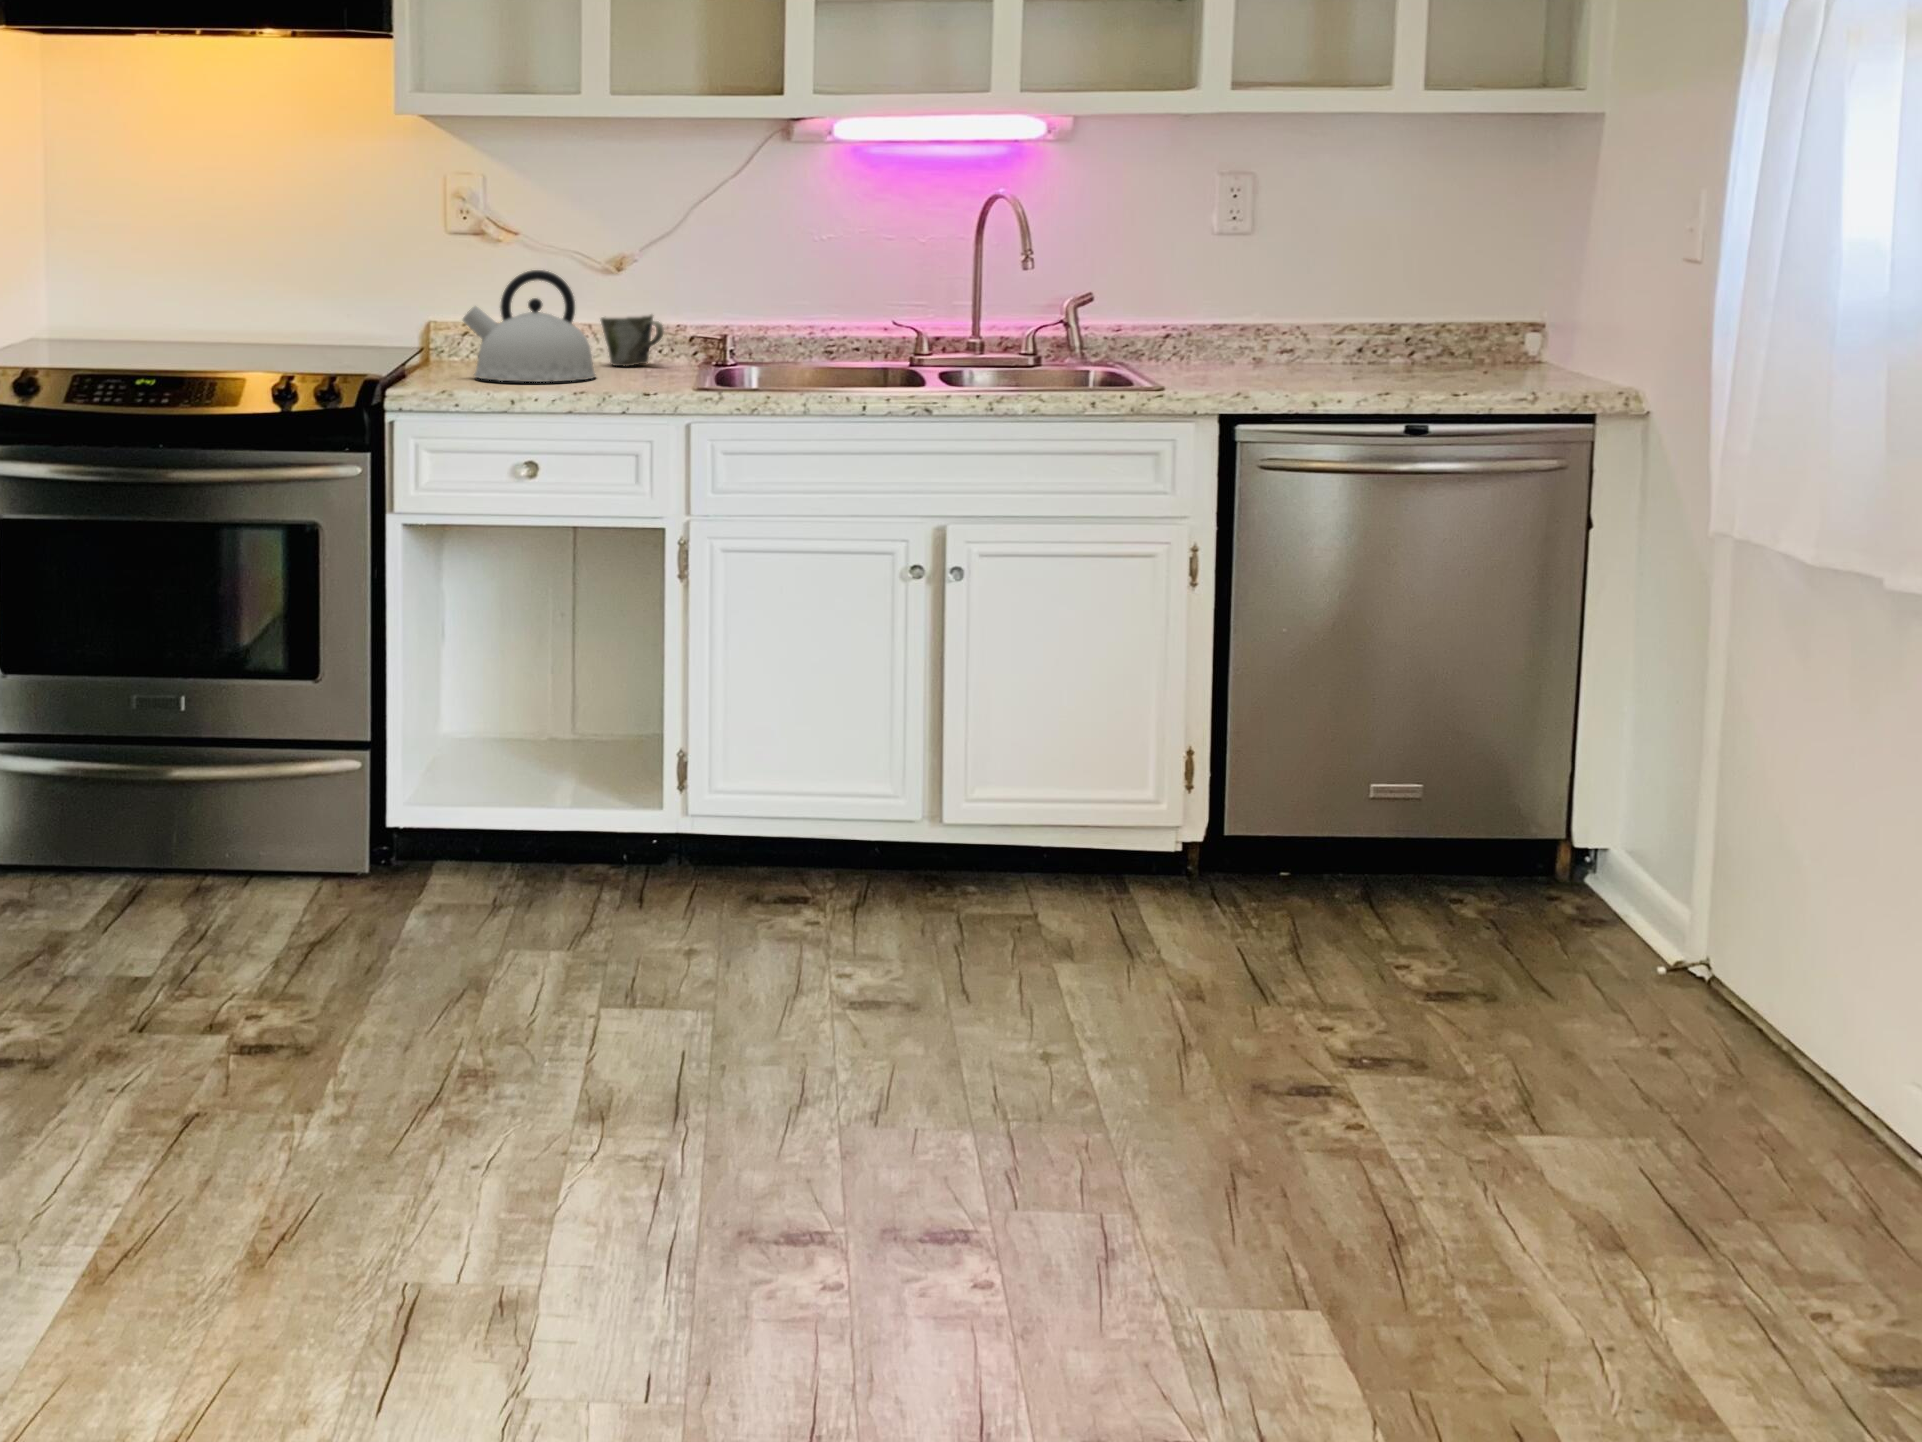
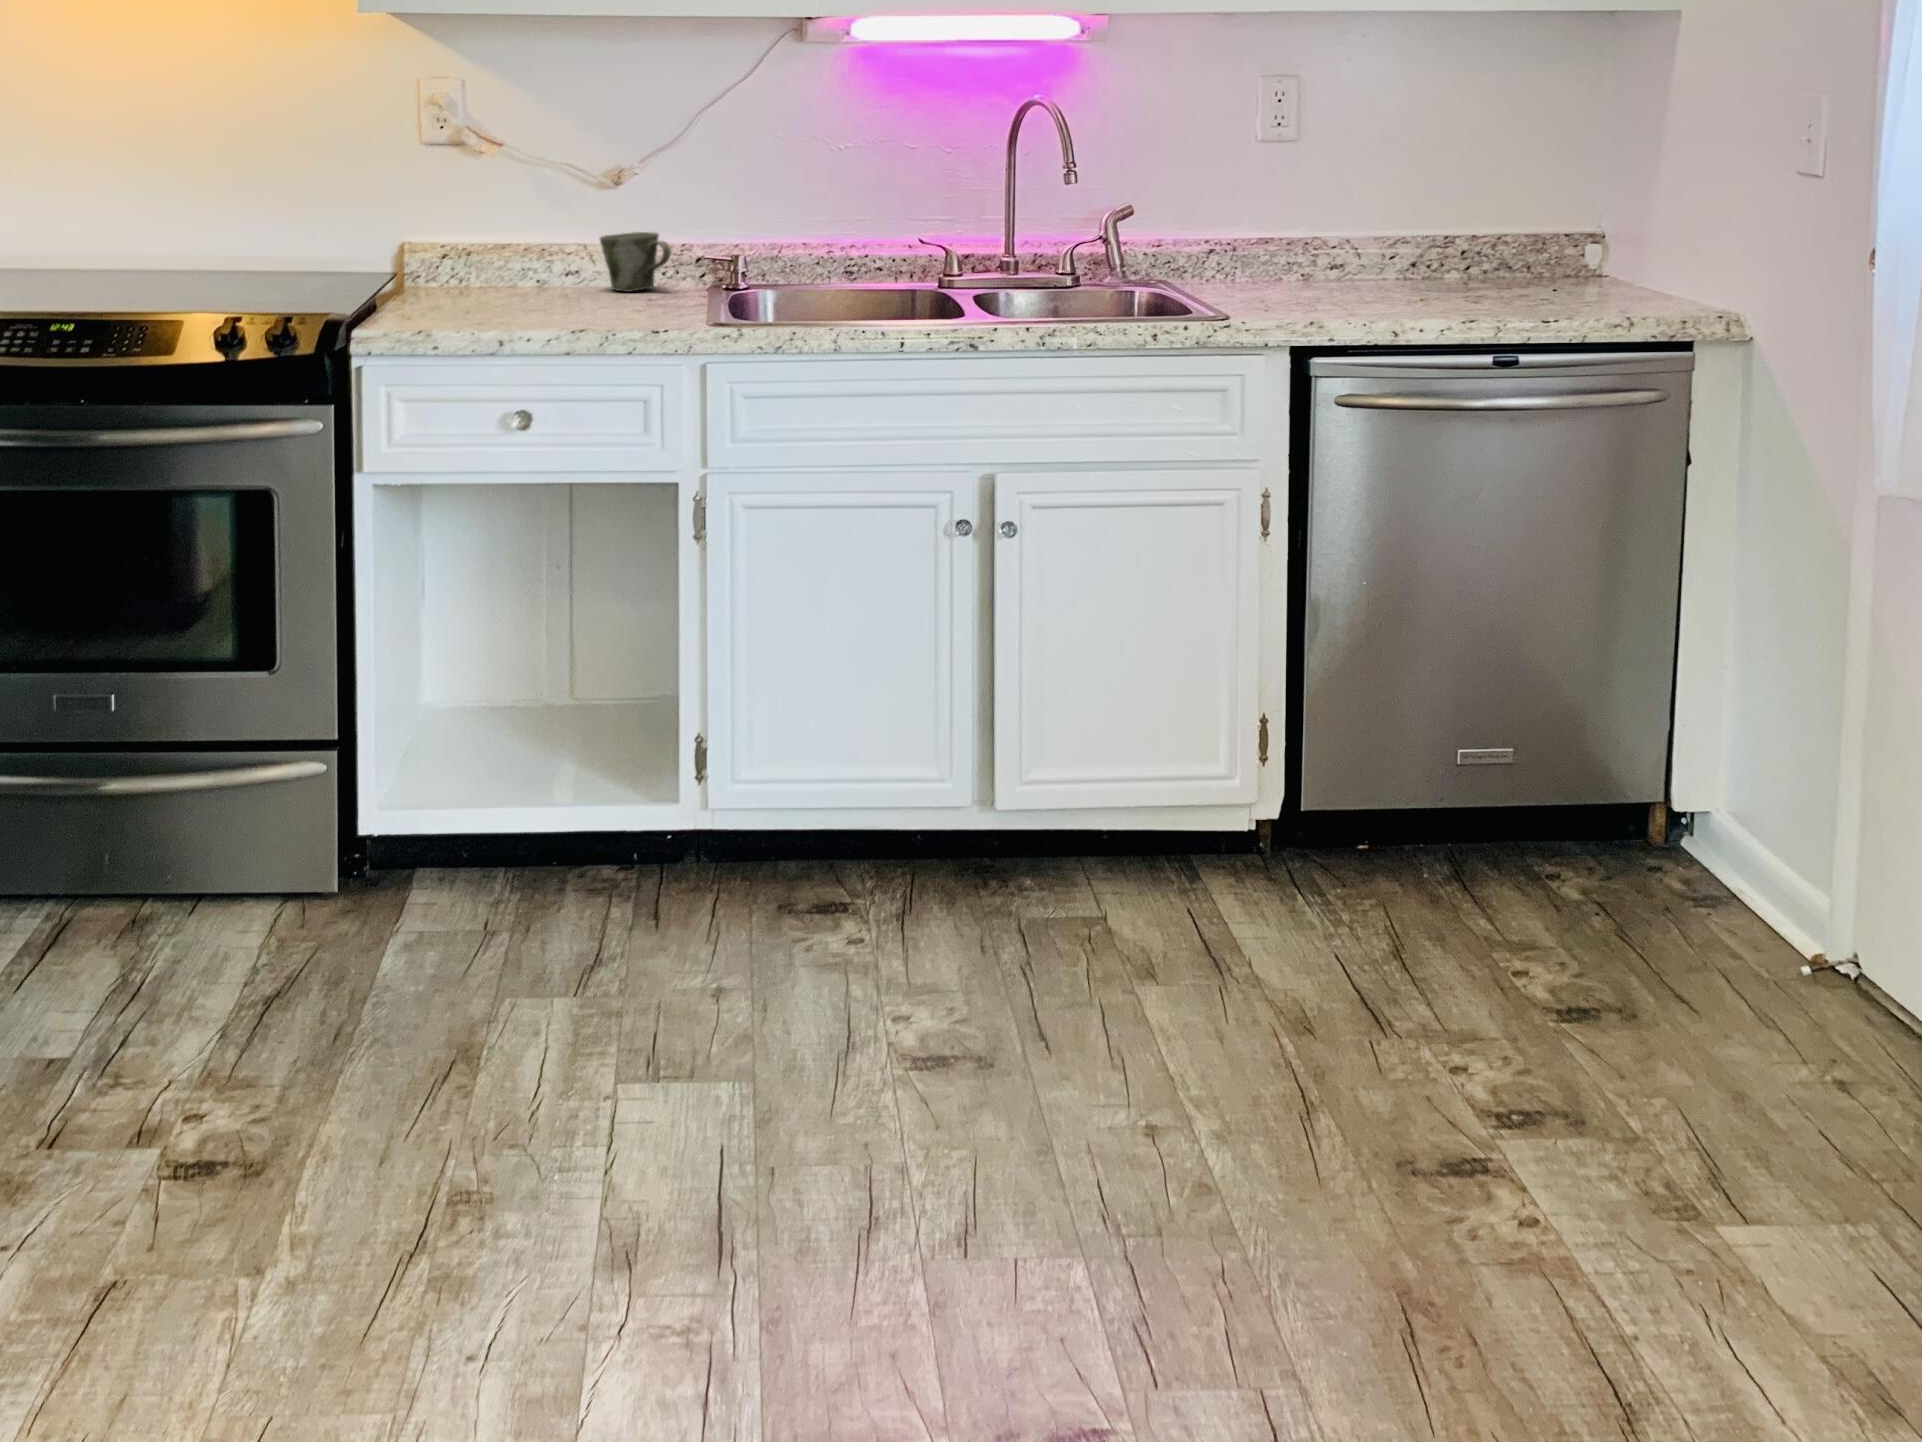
kettle: present [463,270,596,382] -> none [442,188,597,316]

